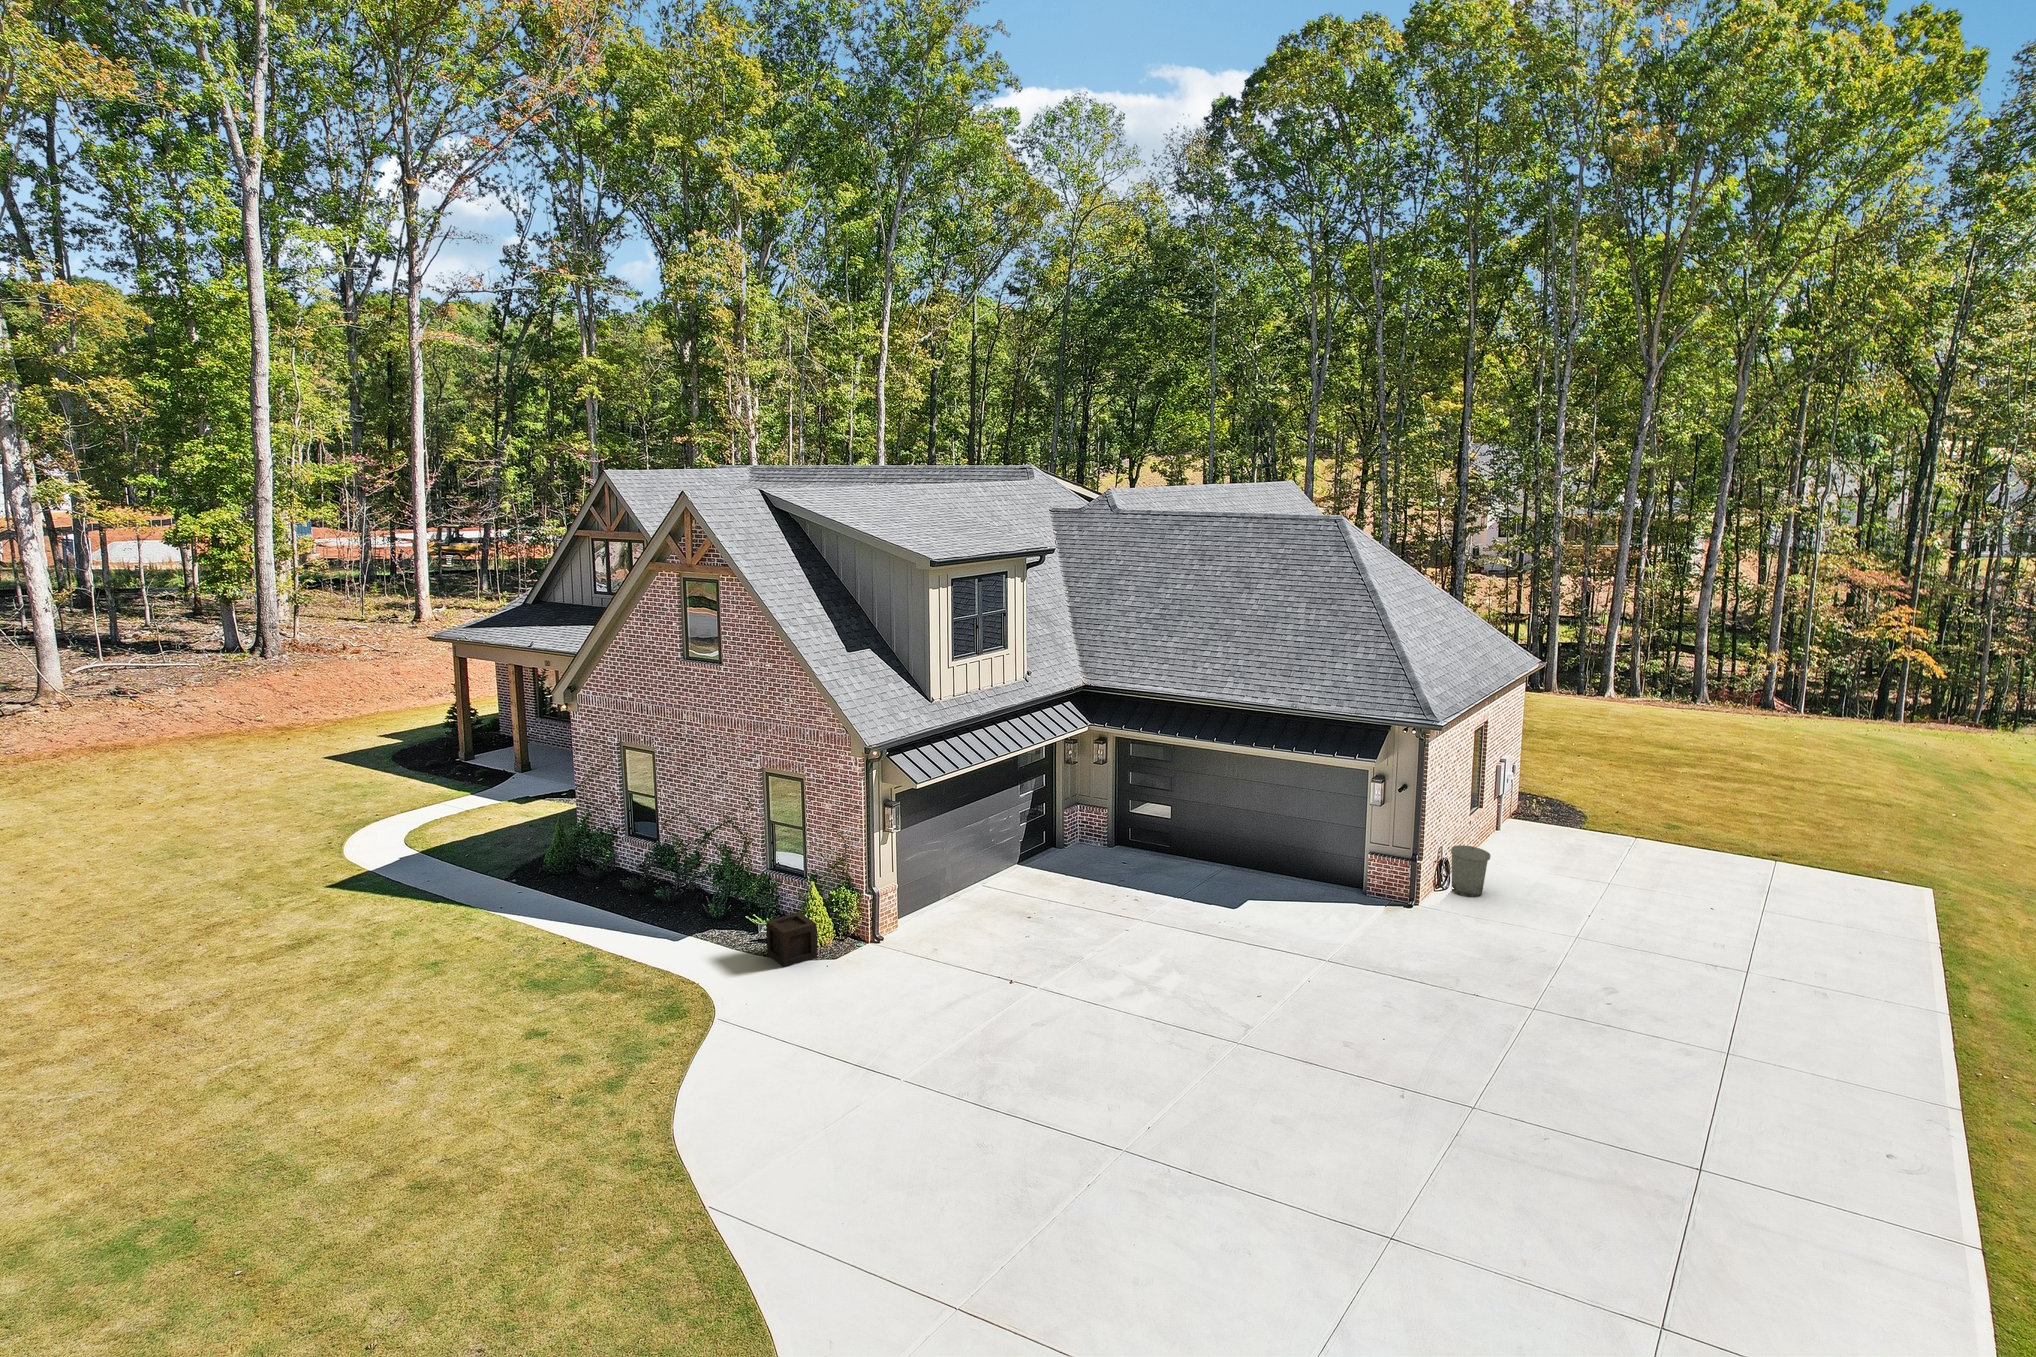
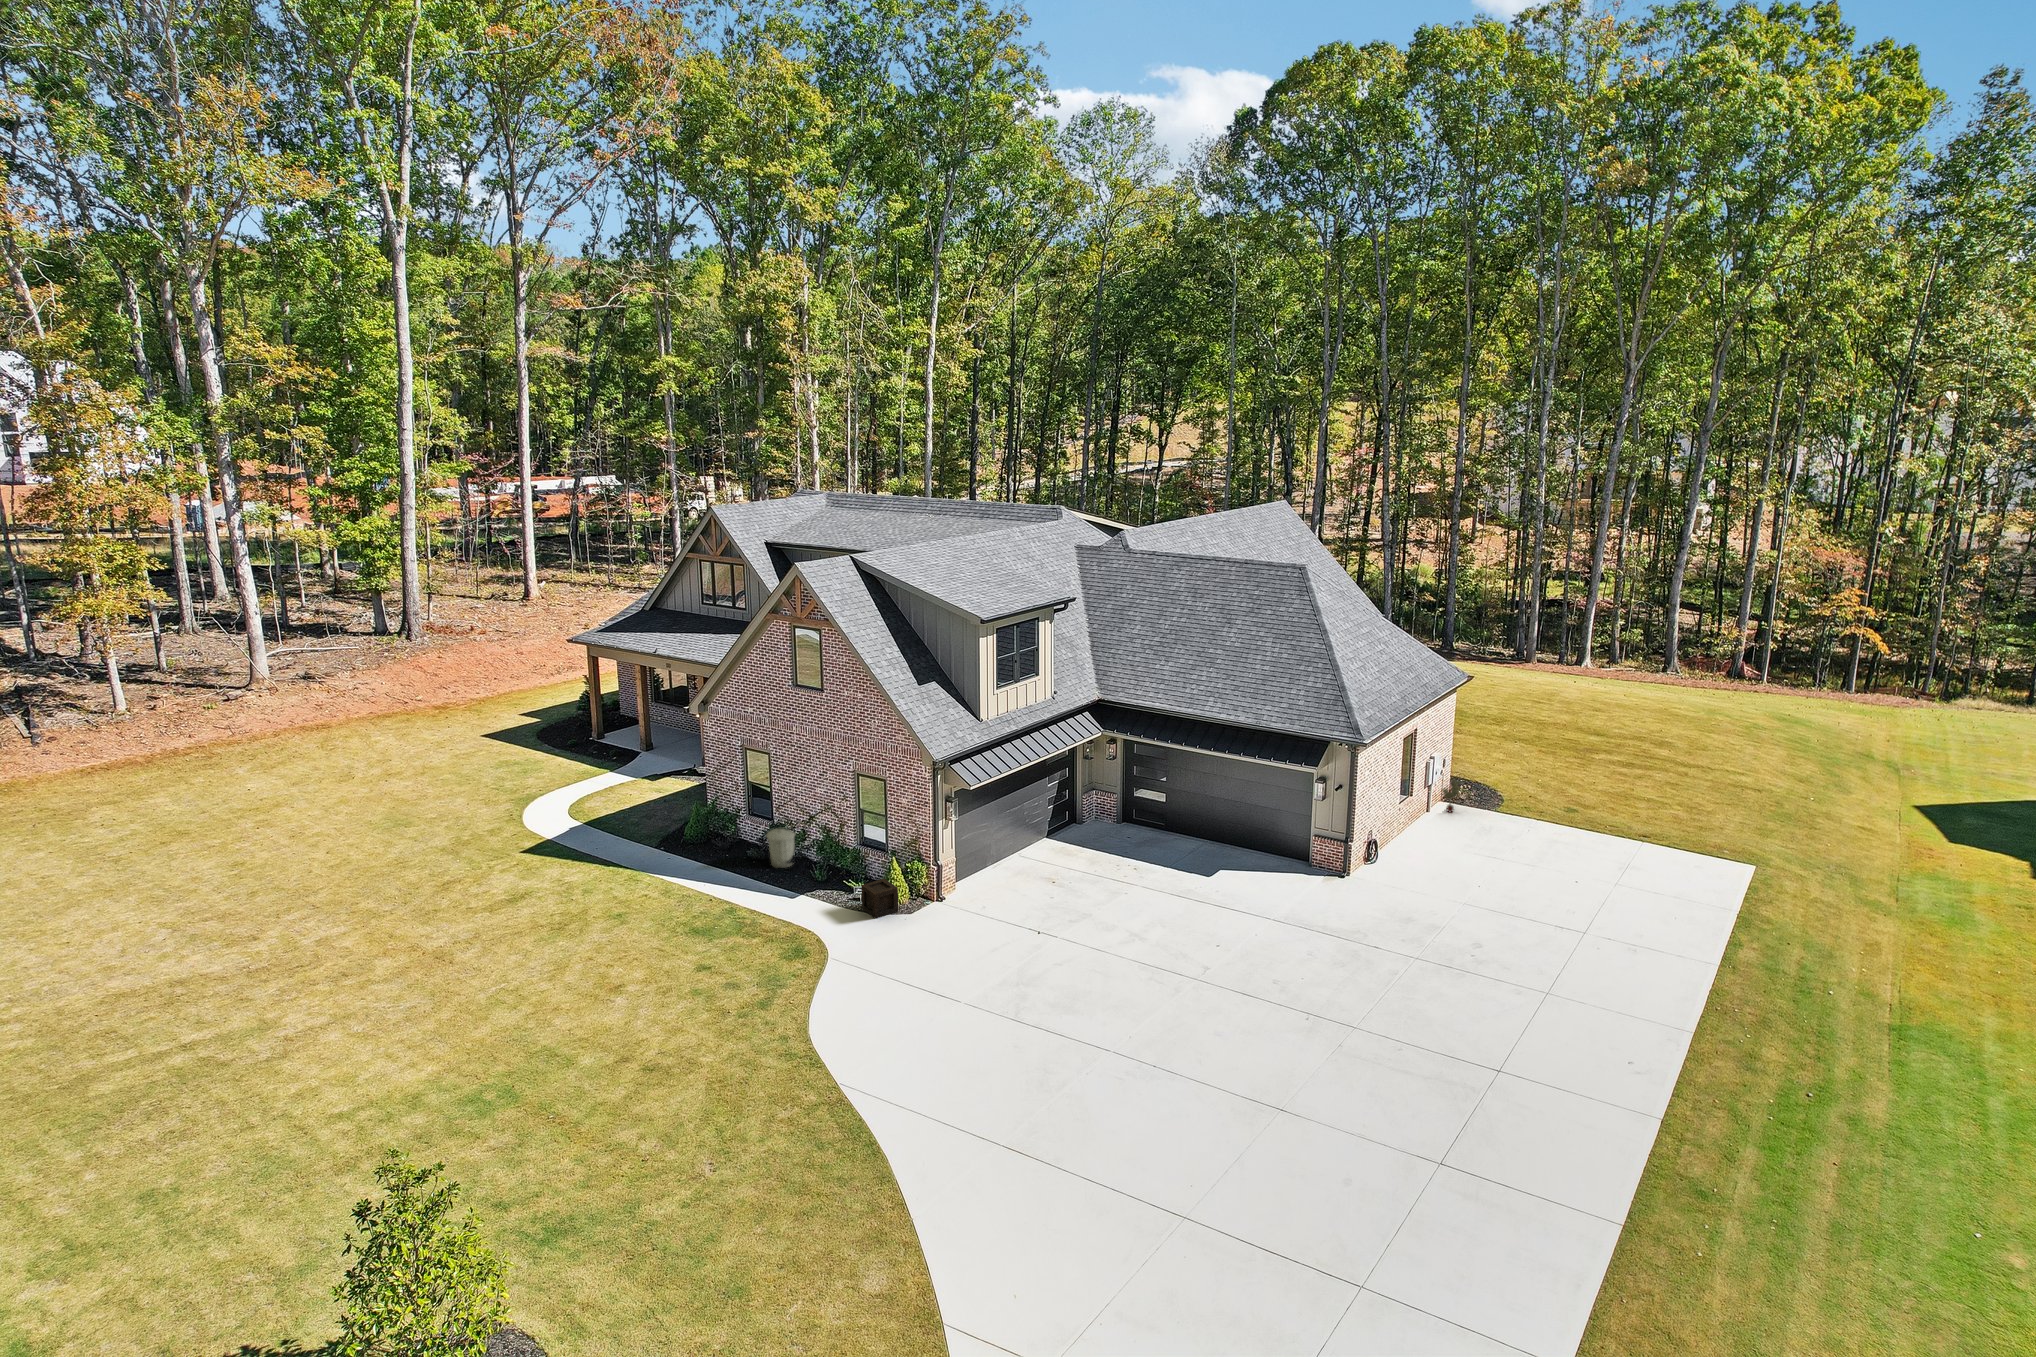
potted tree: none [1507,788,1532,832] -> present [1442,780,1460,812]
trash can: present [1451,845,1491,897] -> present [766,829,796,868]

